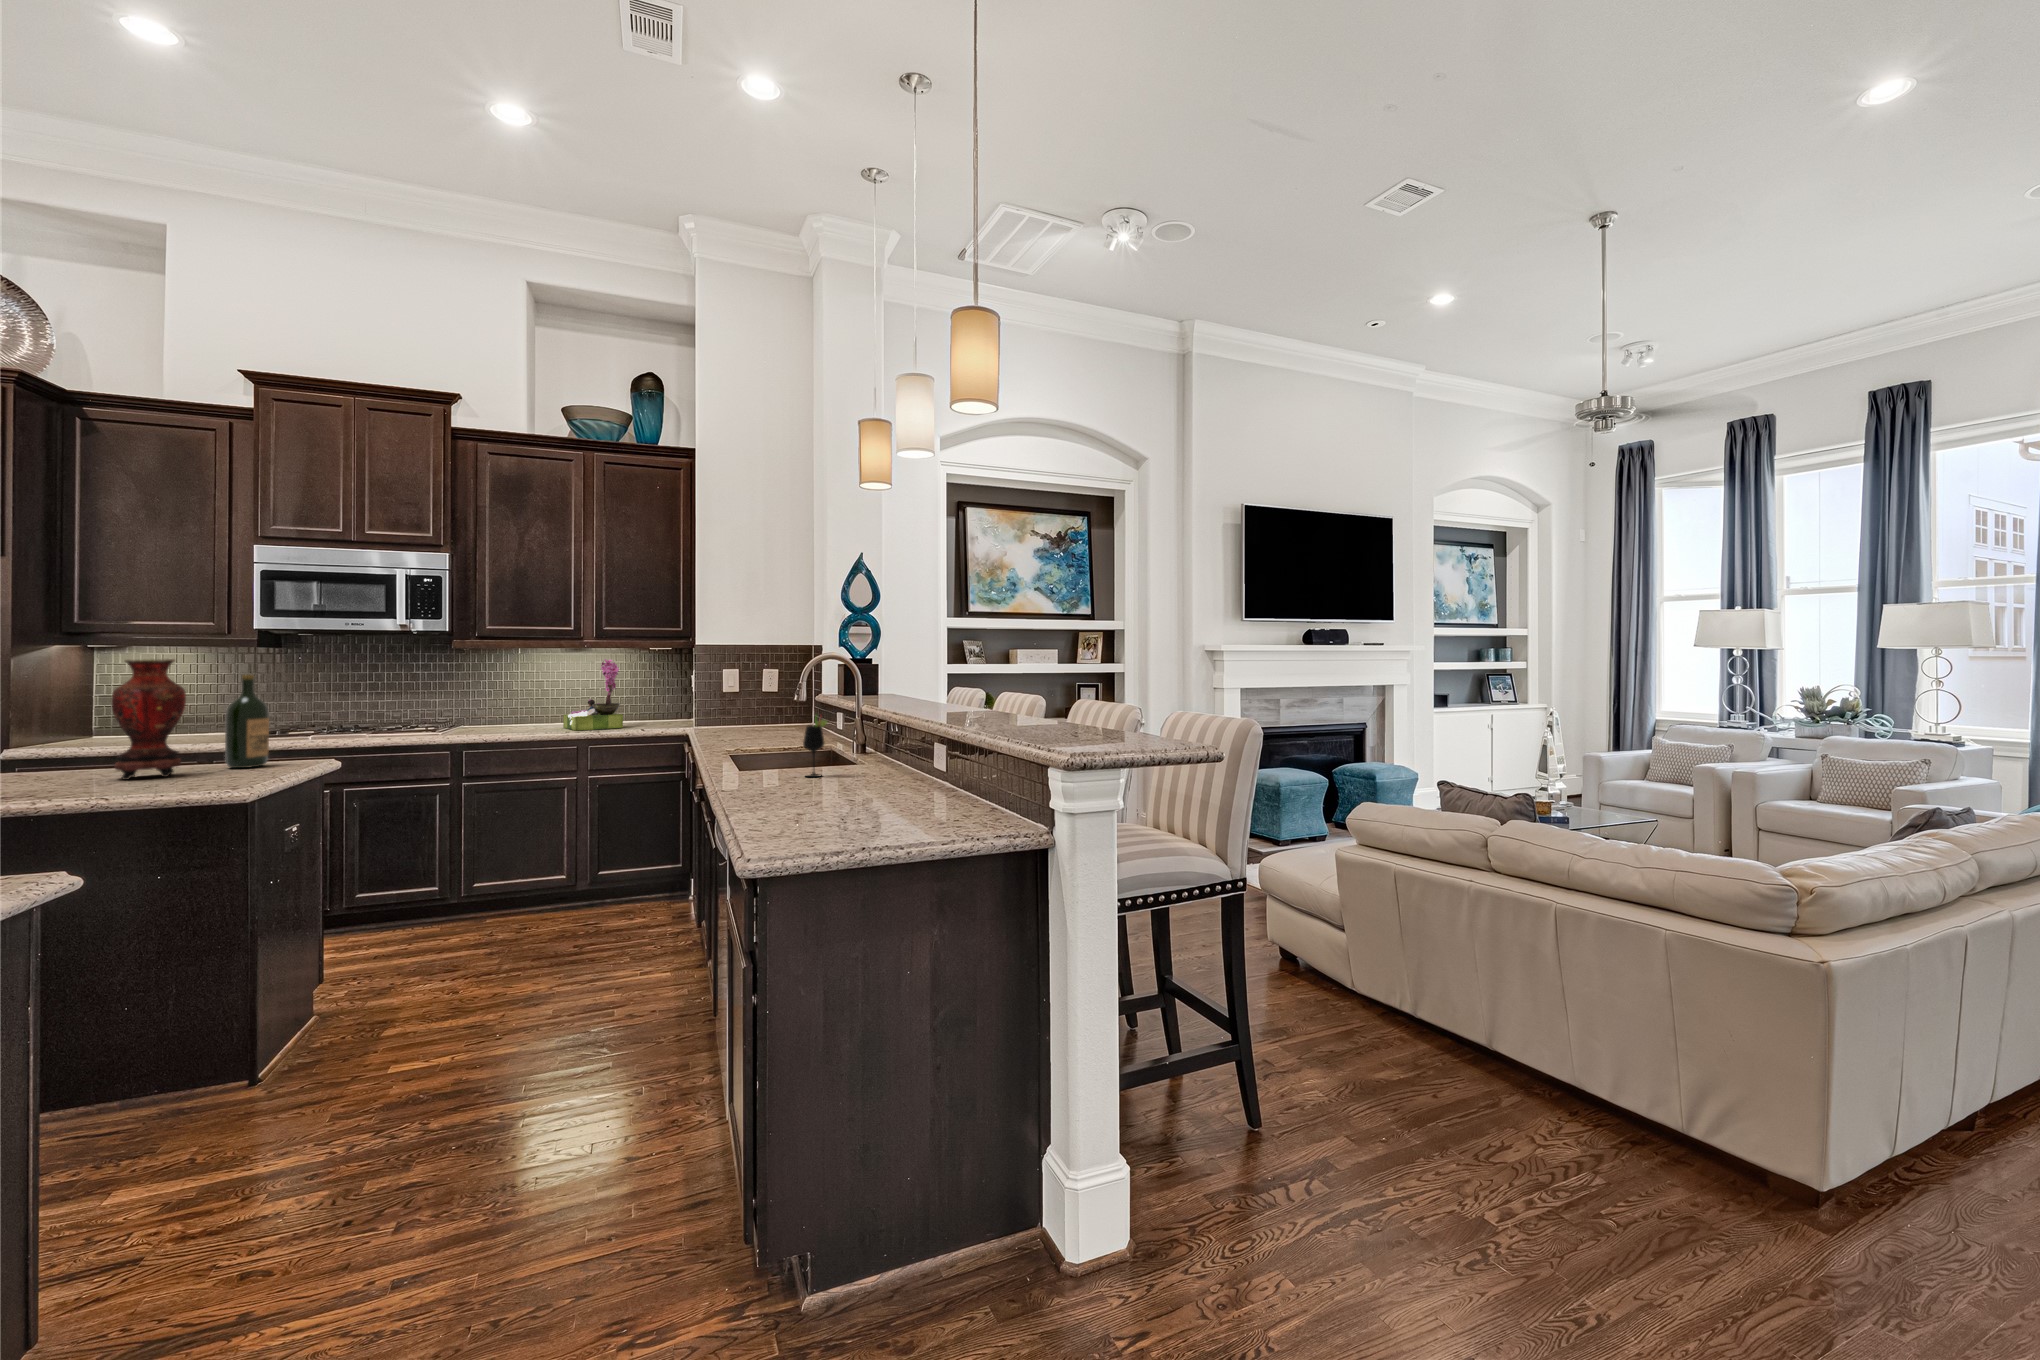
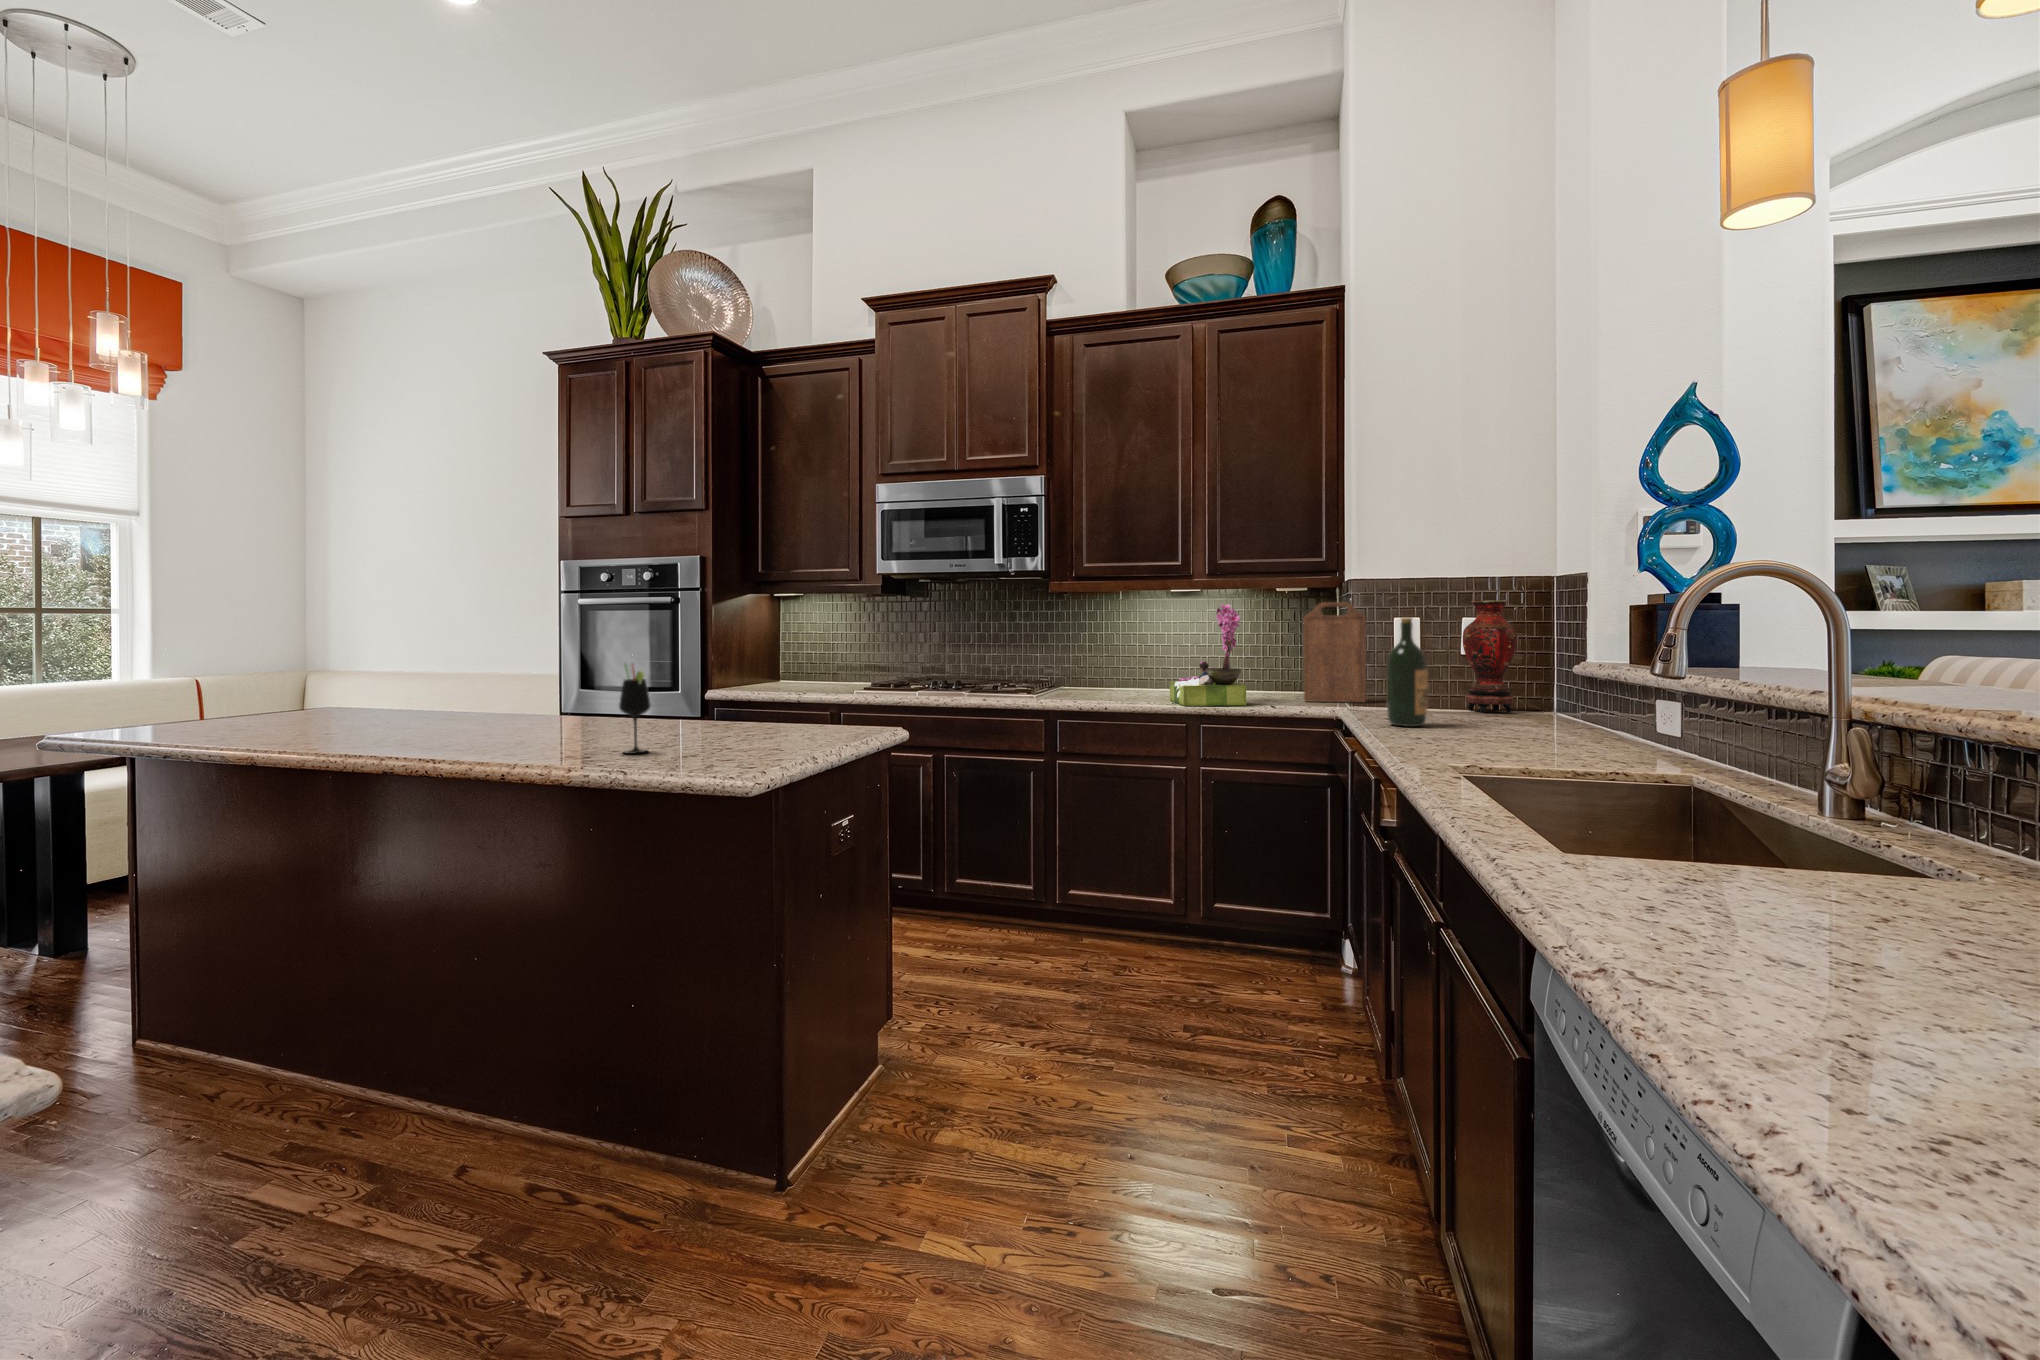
cutting board: none [664,658,706,723] -> present [1303,602,1366,702]
vase: present [111,659,186,780] -> present [1463,600,1517,713]
wine bottle: present [225,675,269,768] -> present [1386,618,1428,727]
wine glass: present [803,719,827,777] -> present [619,664,651,754]

